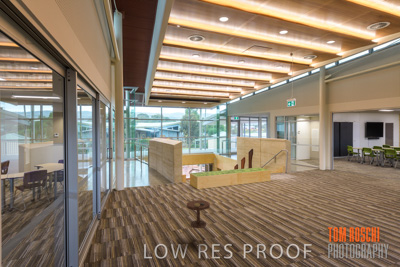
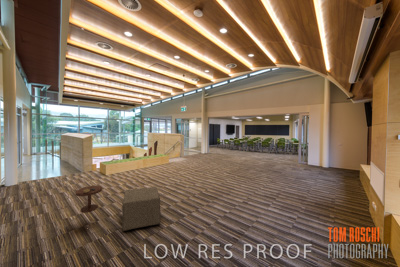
ottoman: none [231,210,277,259] -> present [122,187,160,231]

